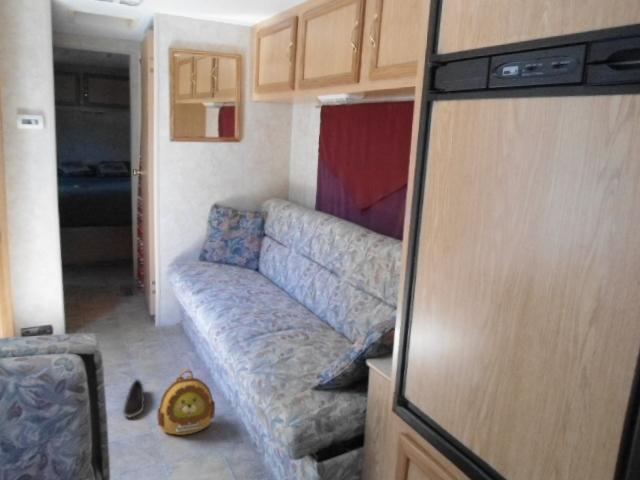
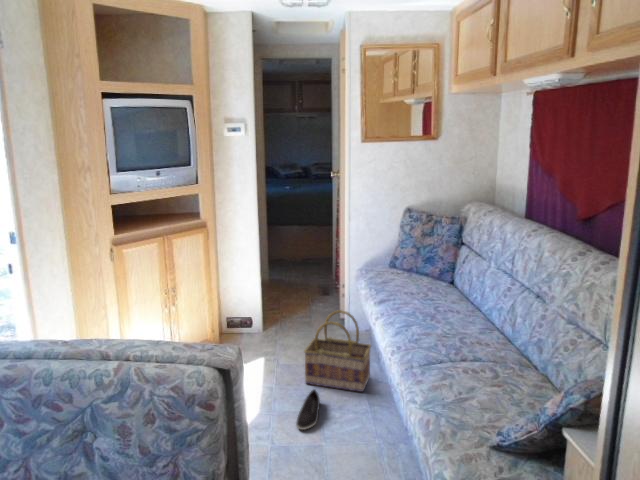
basket: none [122,302,189,377] -> present [304,310,371,392]
backpack: present [157,369,215,435] -> none [326,390,387,461]

